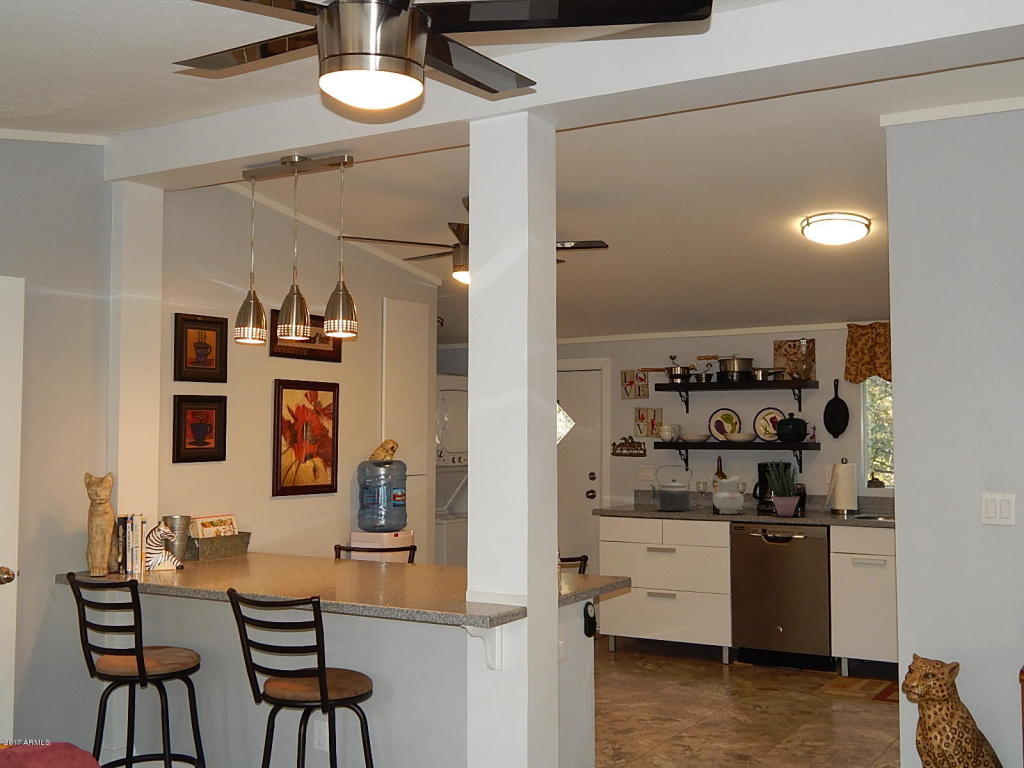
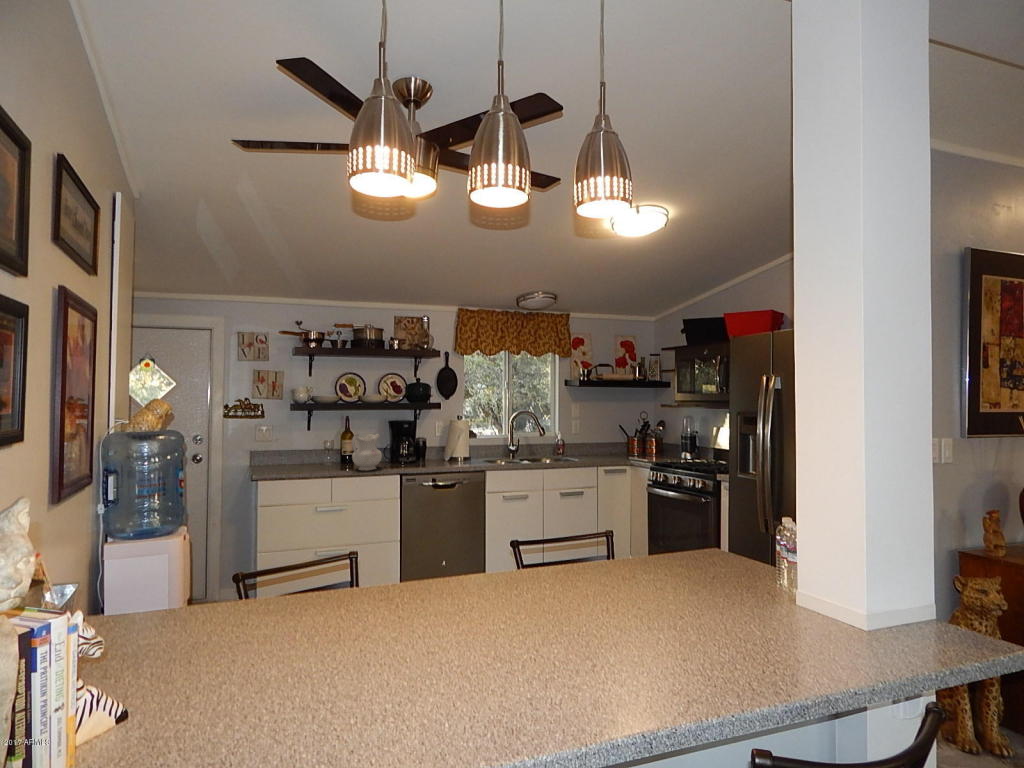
potted plant: present [766,459,800,516] -> none [407,418,438,468]
kettle: present [649,465,692,511] -> none [279,426,323,471]

